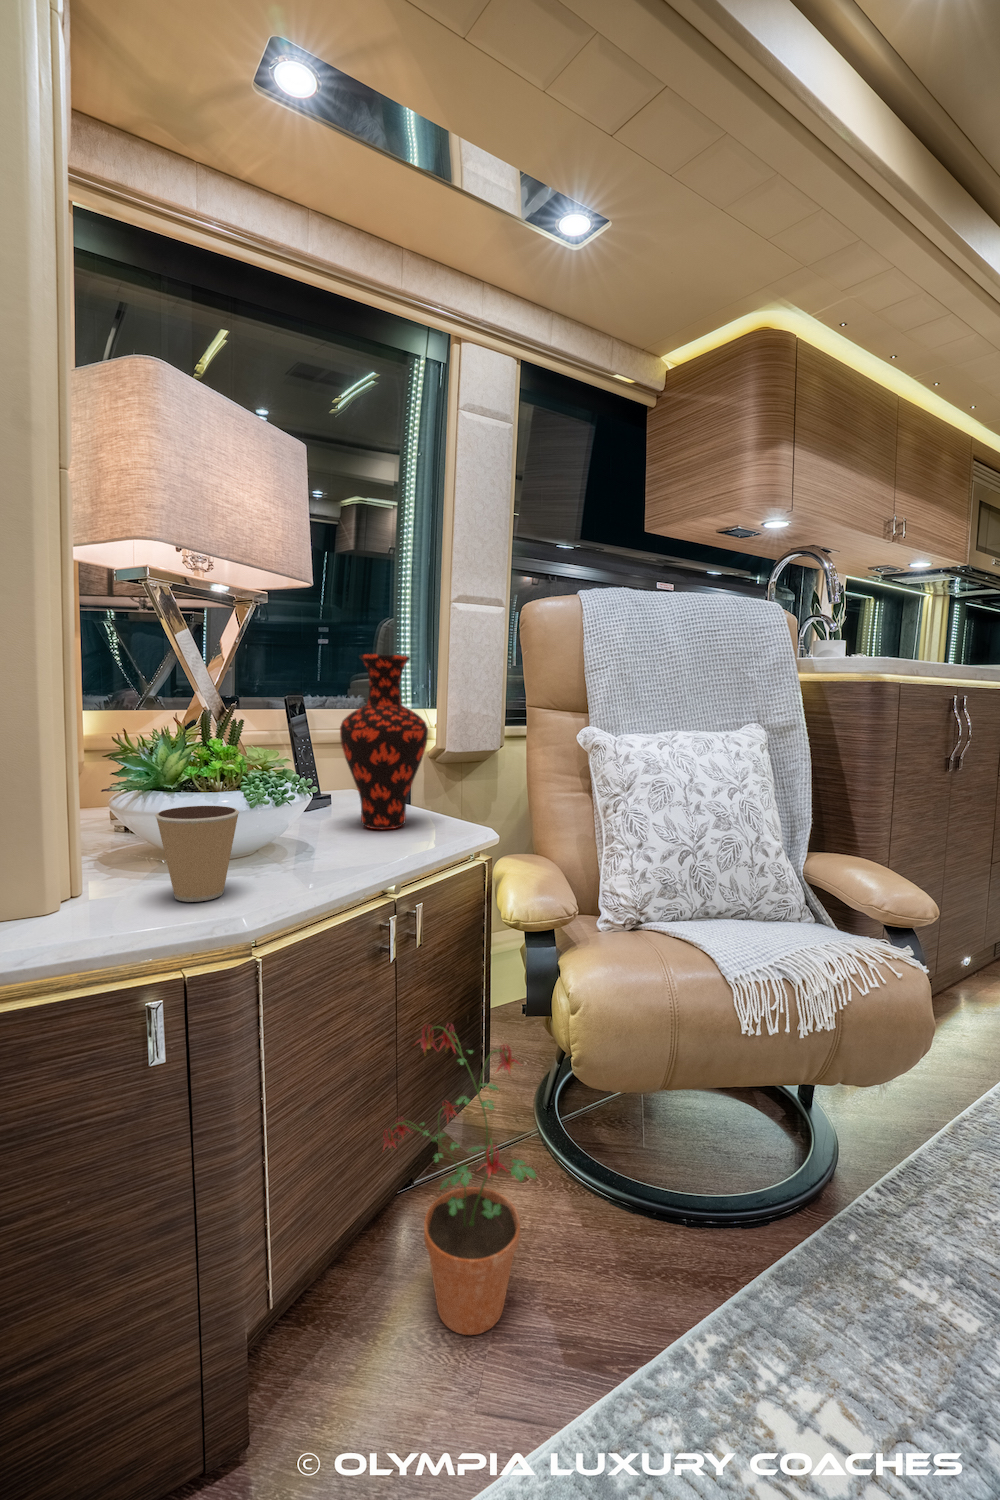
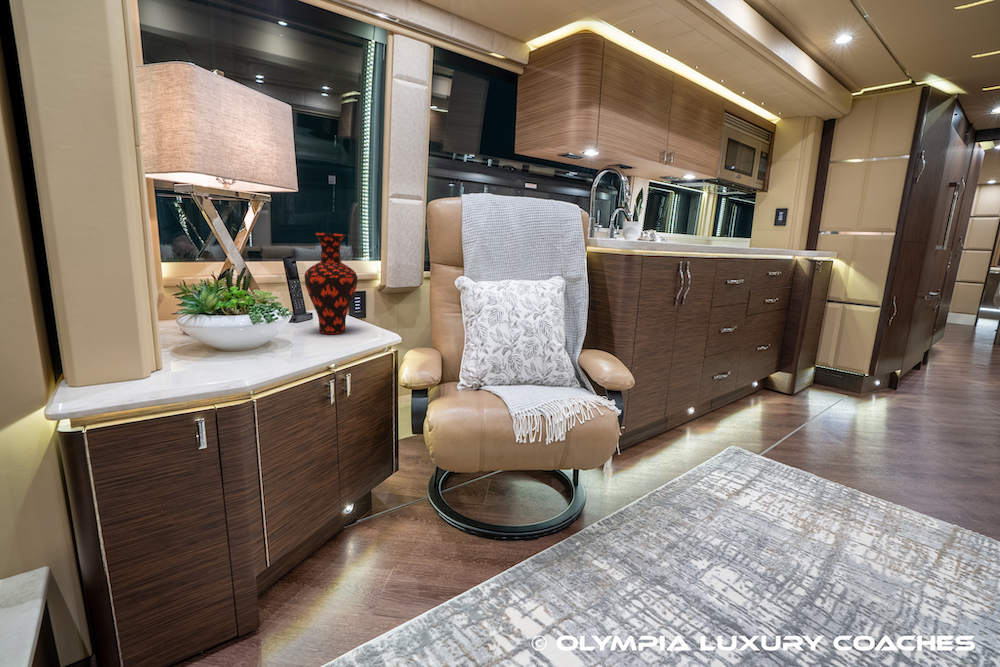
coffee cup: present [155,806,239,902] -> none [184,318,234,369]
potted plant: present [383,1024,536,1335] -> none [319,436,406,588]

